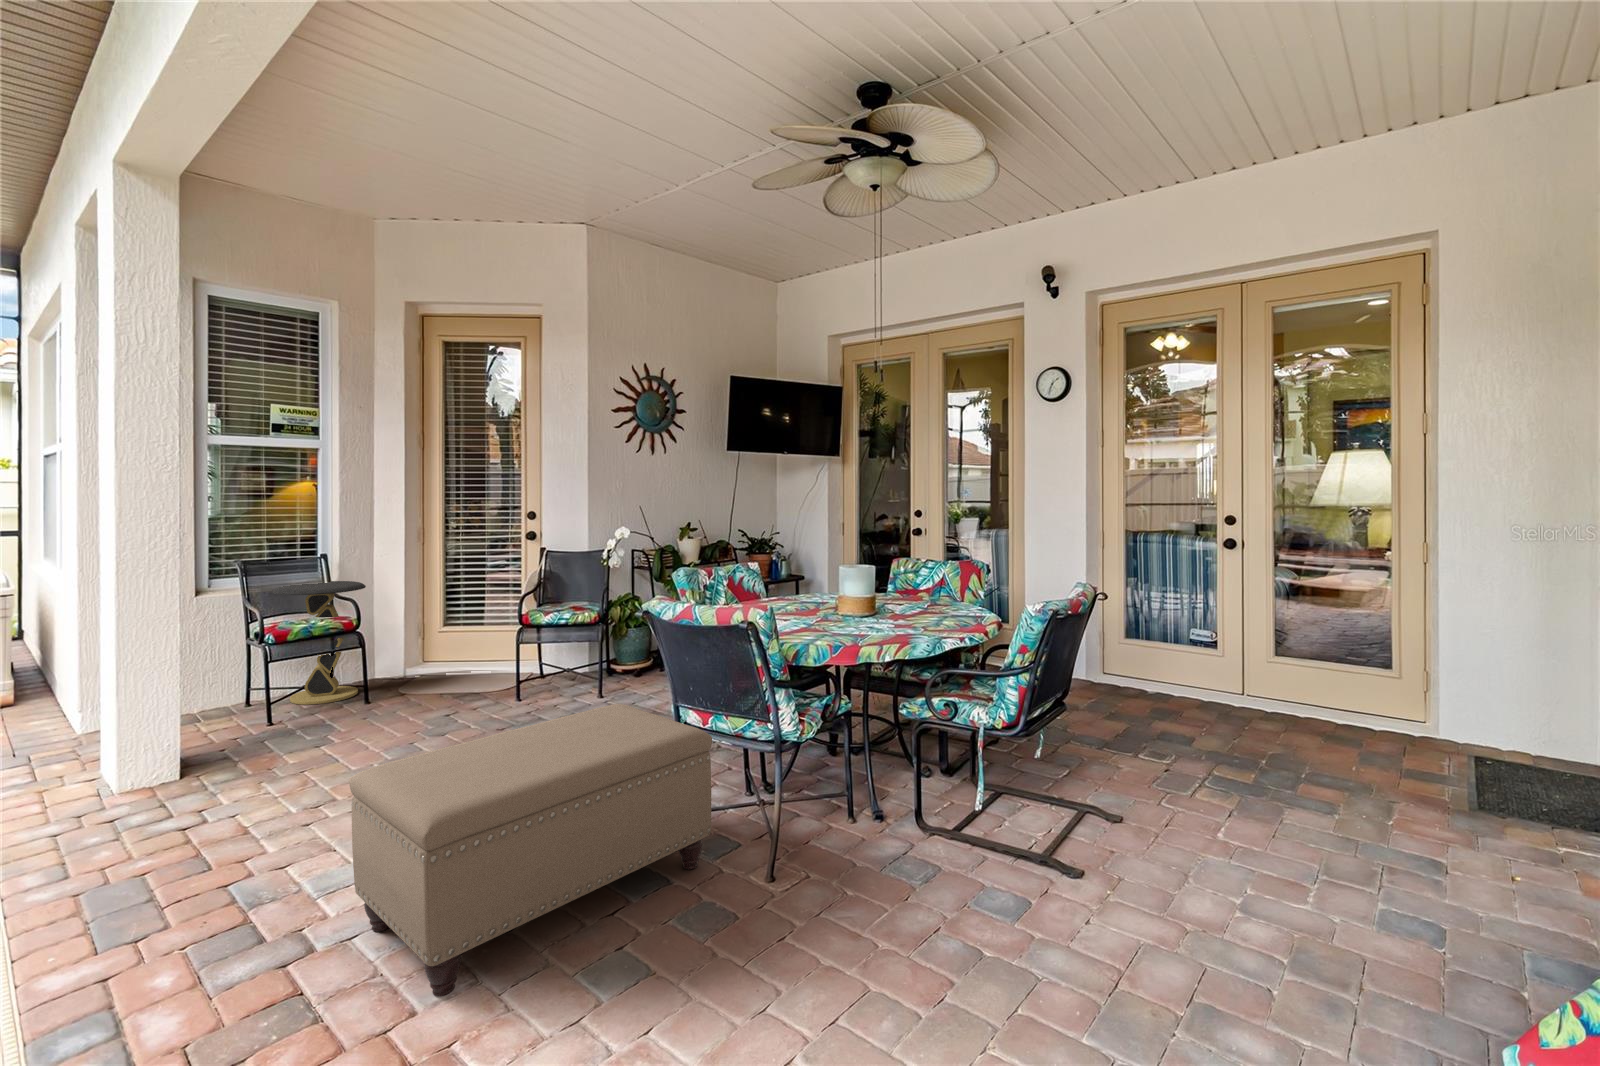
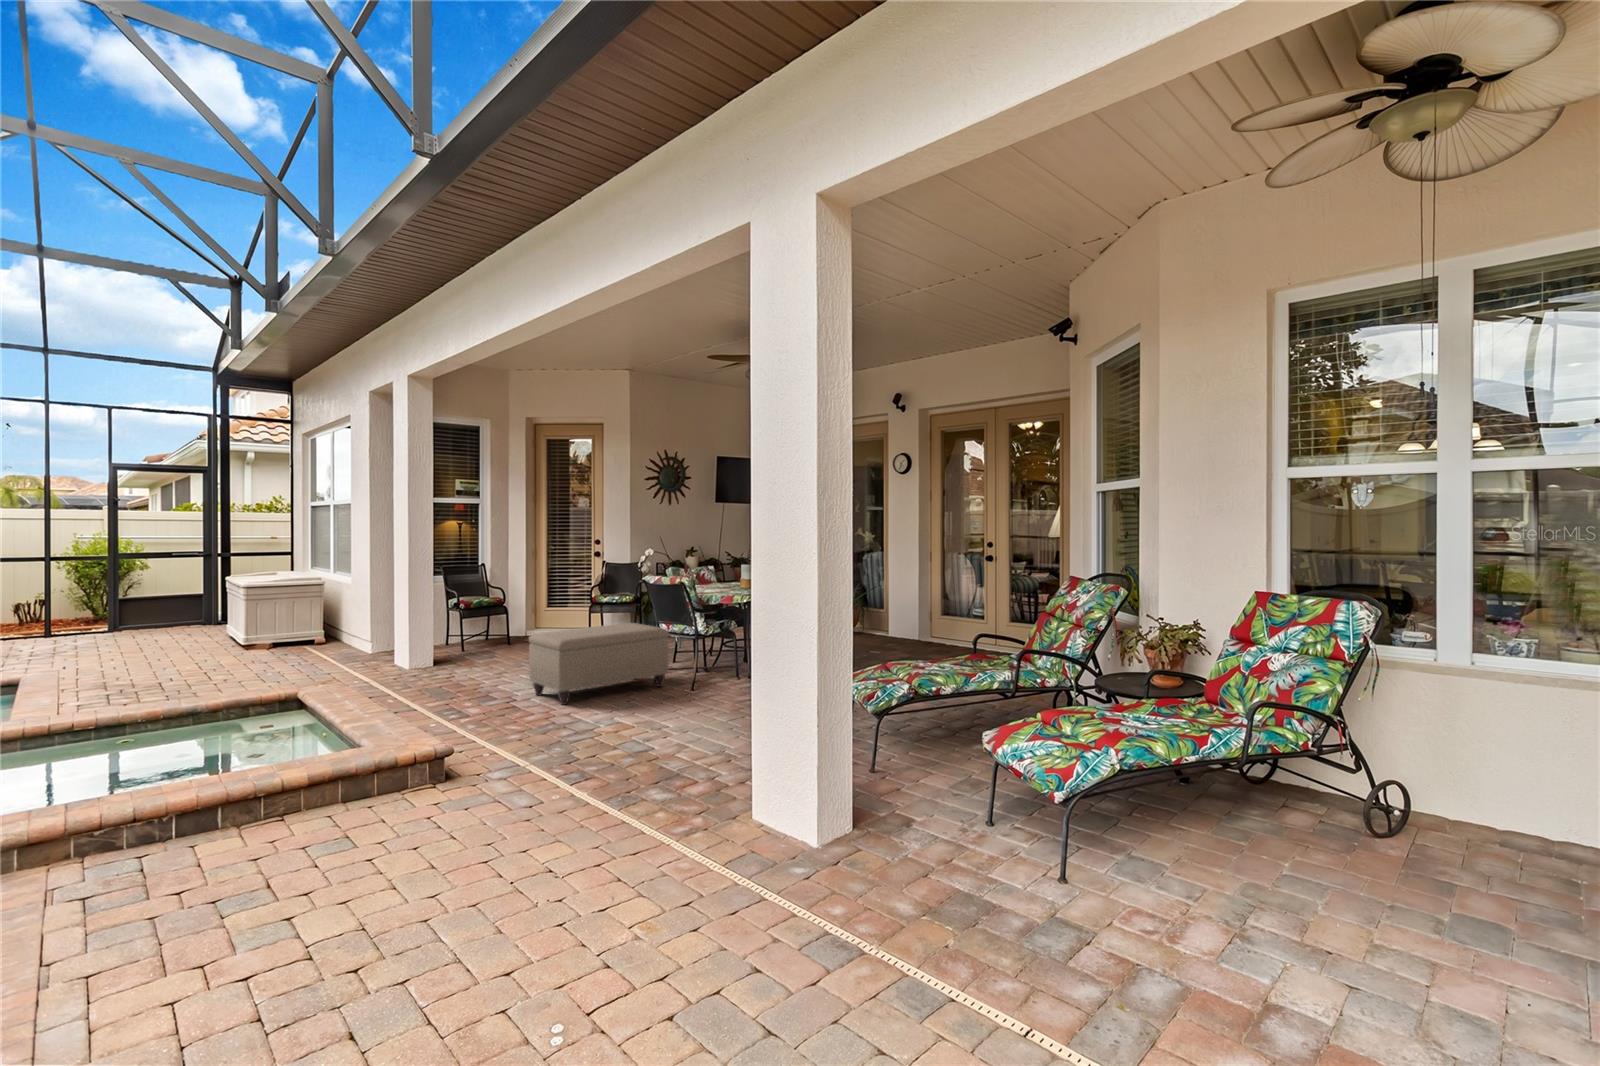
side table: present [273,581,366,705] -> none [460,578,507,645]

